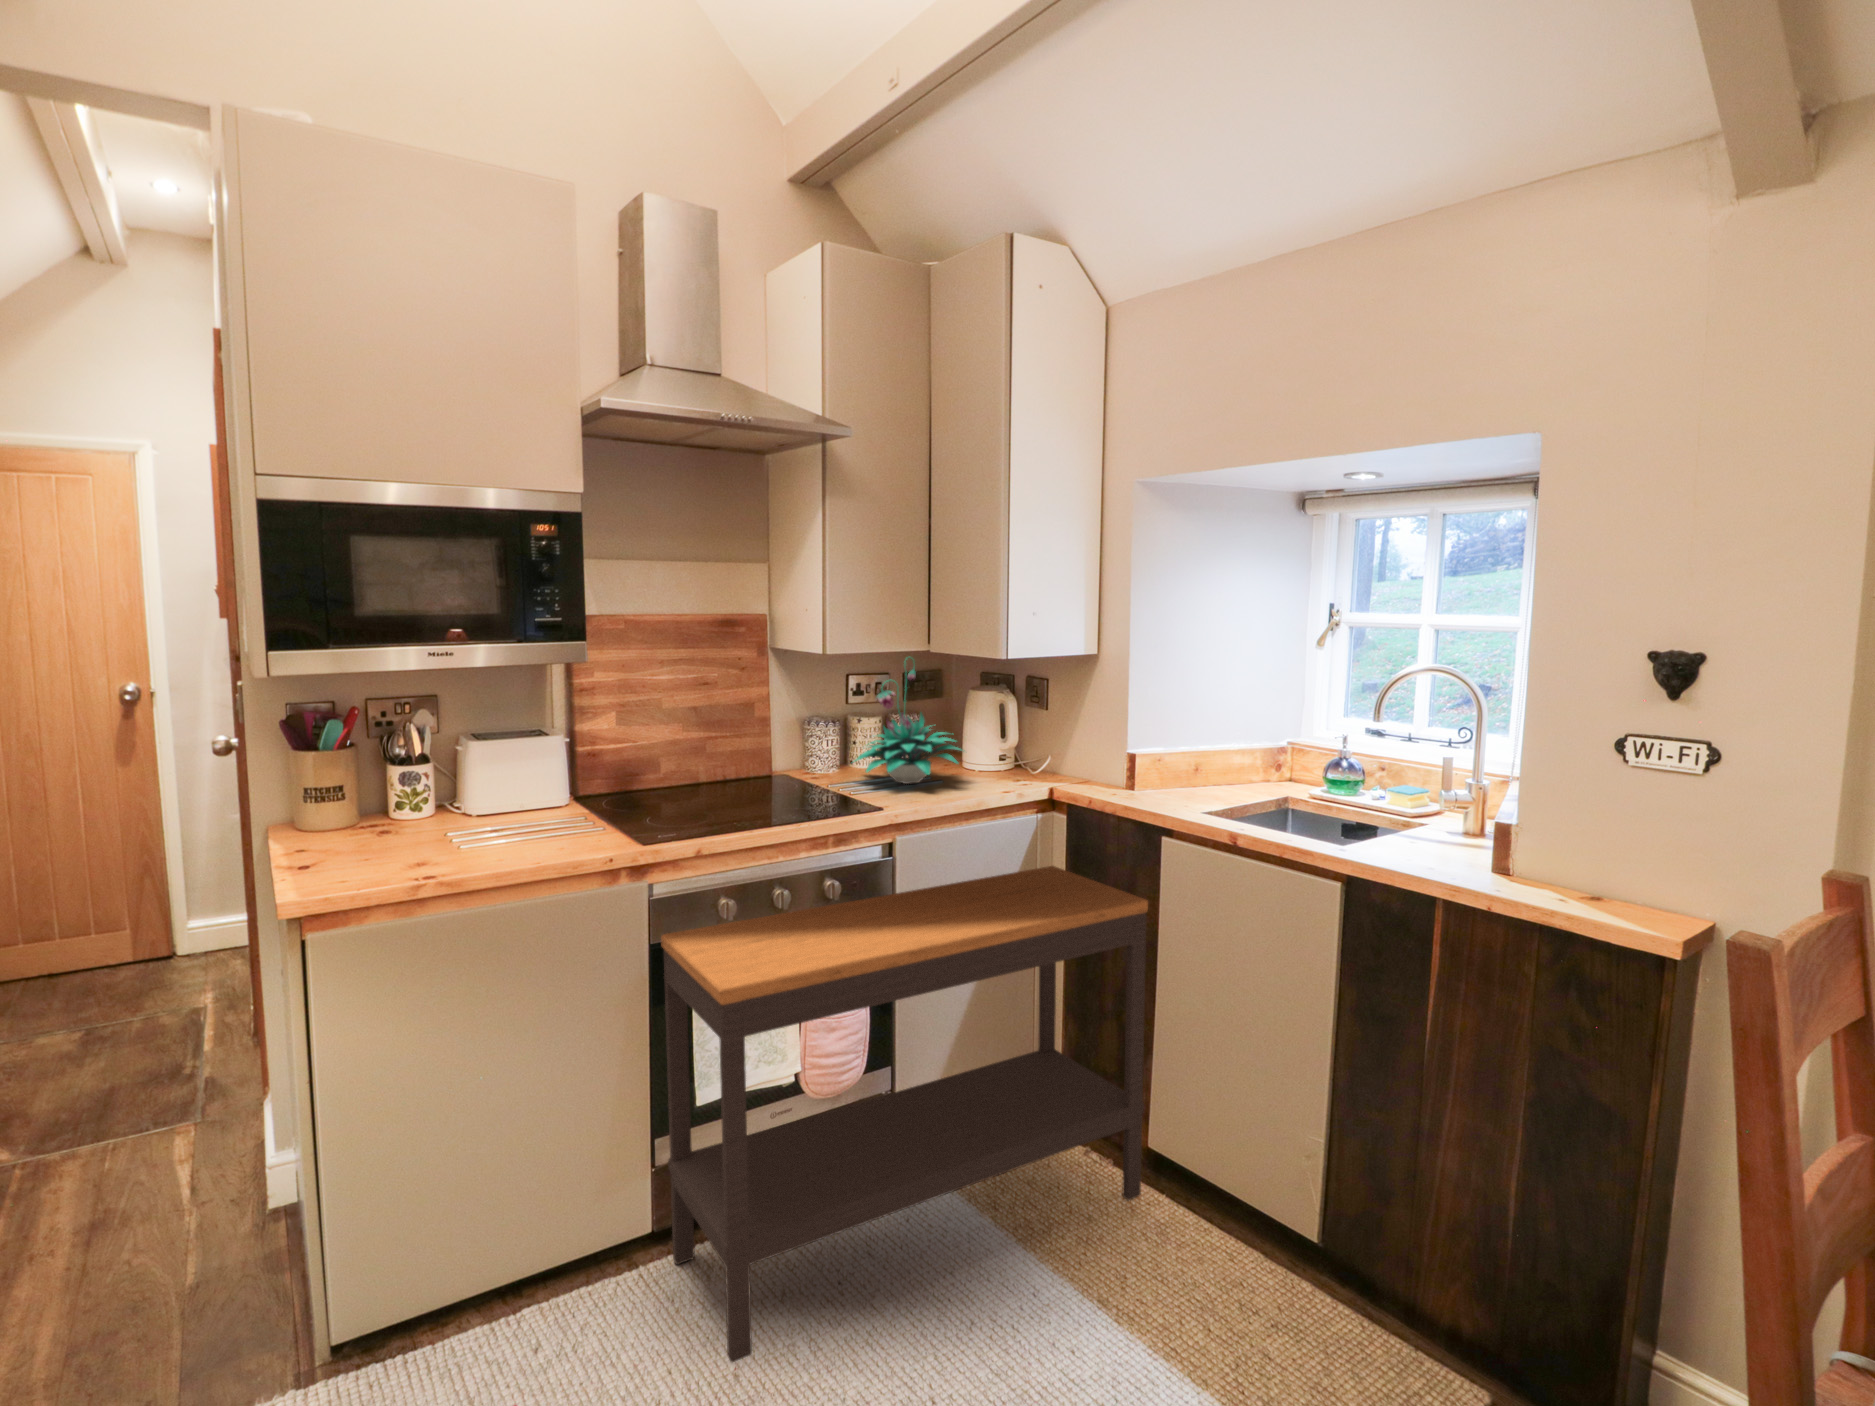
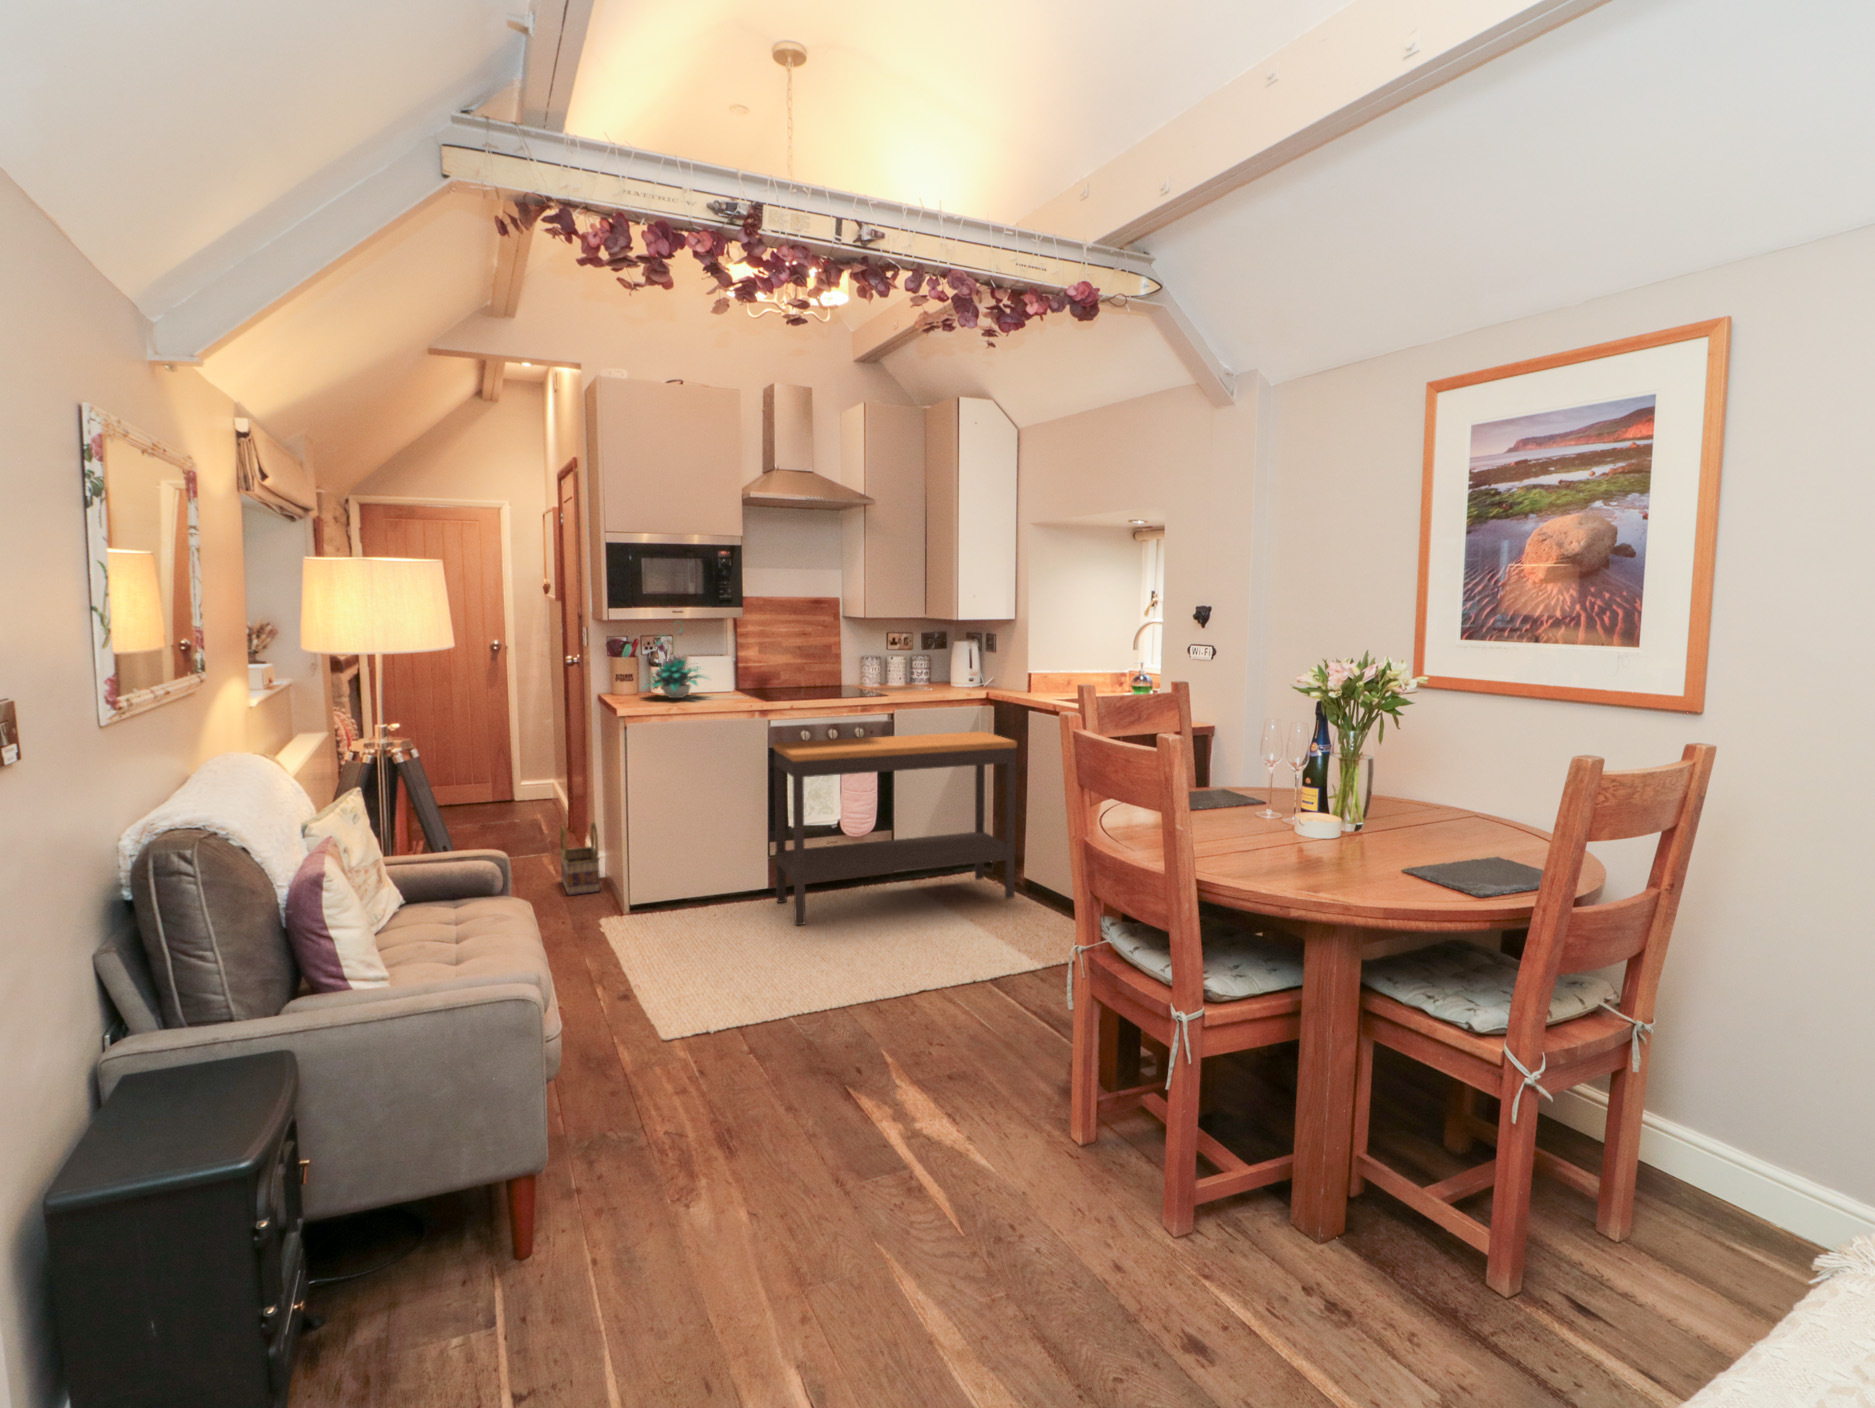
plant: present [854,668,961,784] -> present [645,623,706,698]
basket: none [184,1099,277,1283] -> present [560,822,600,895]

